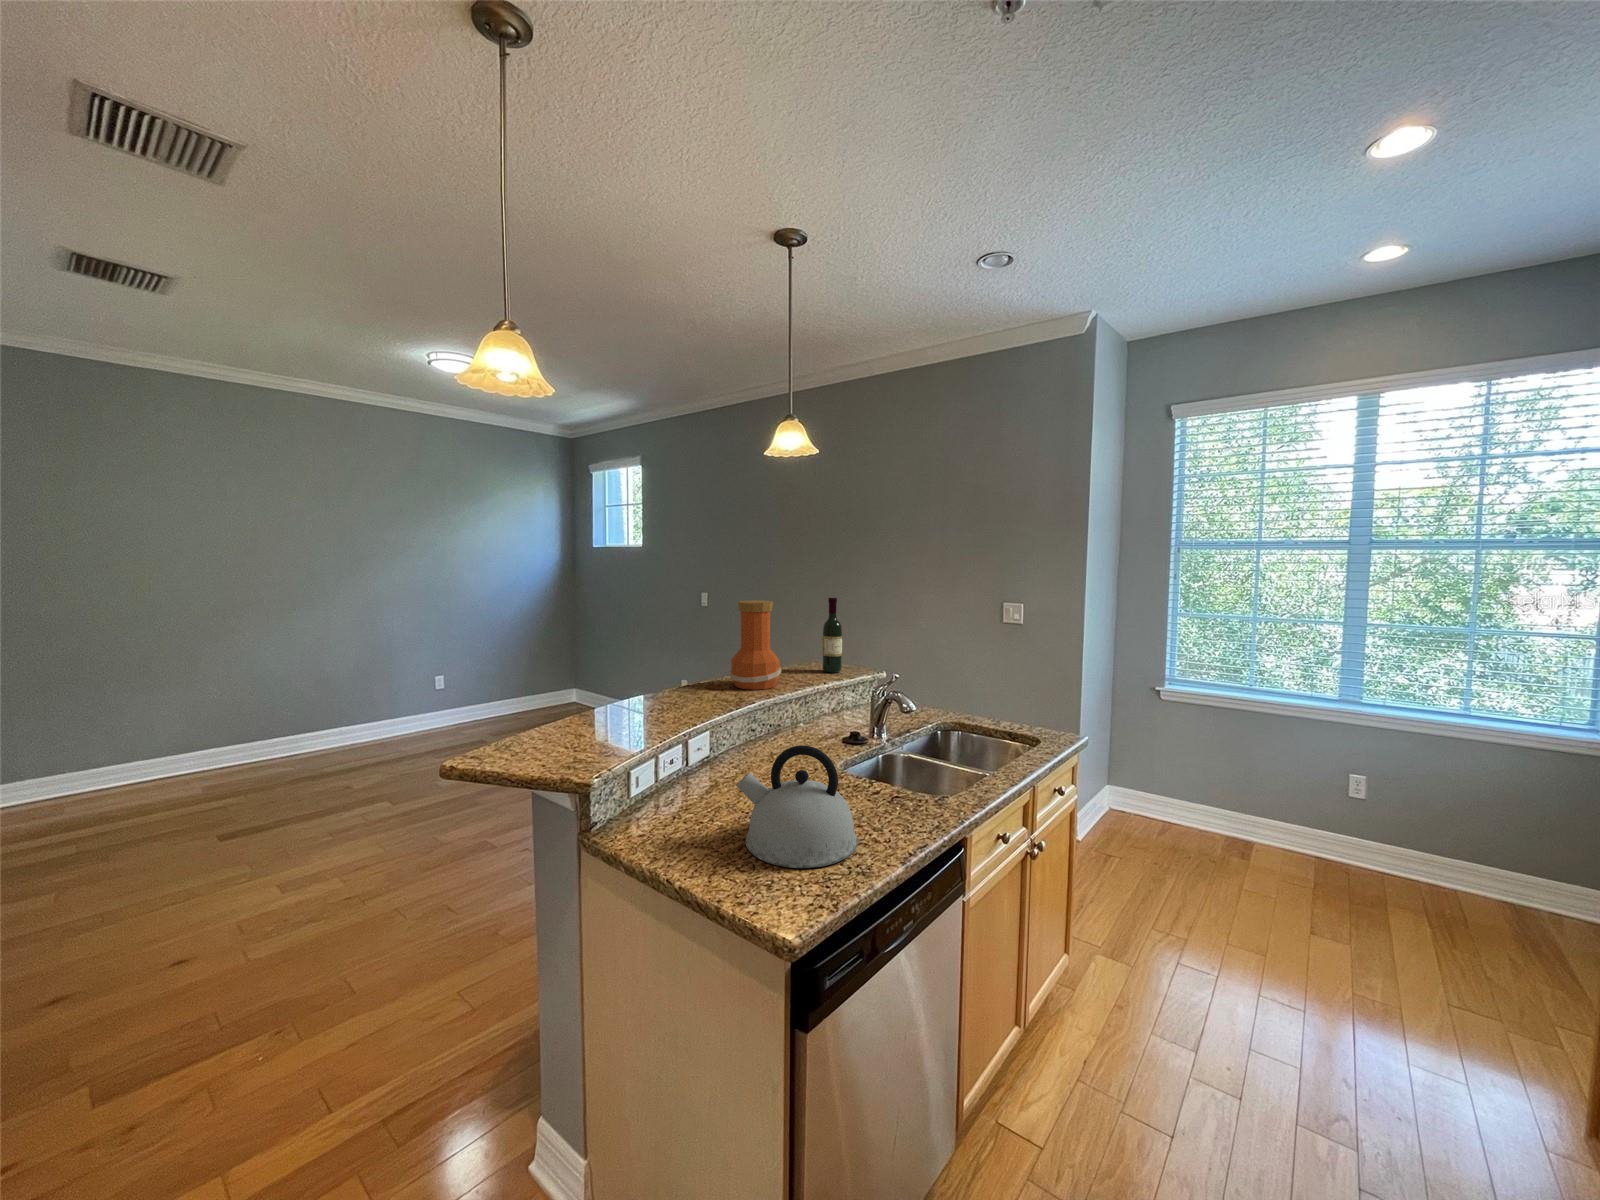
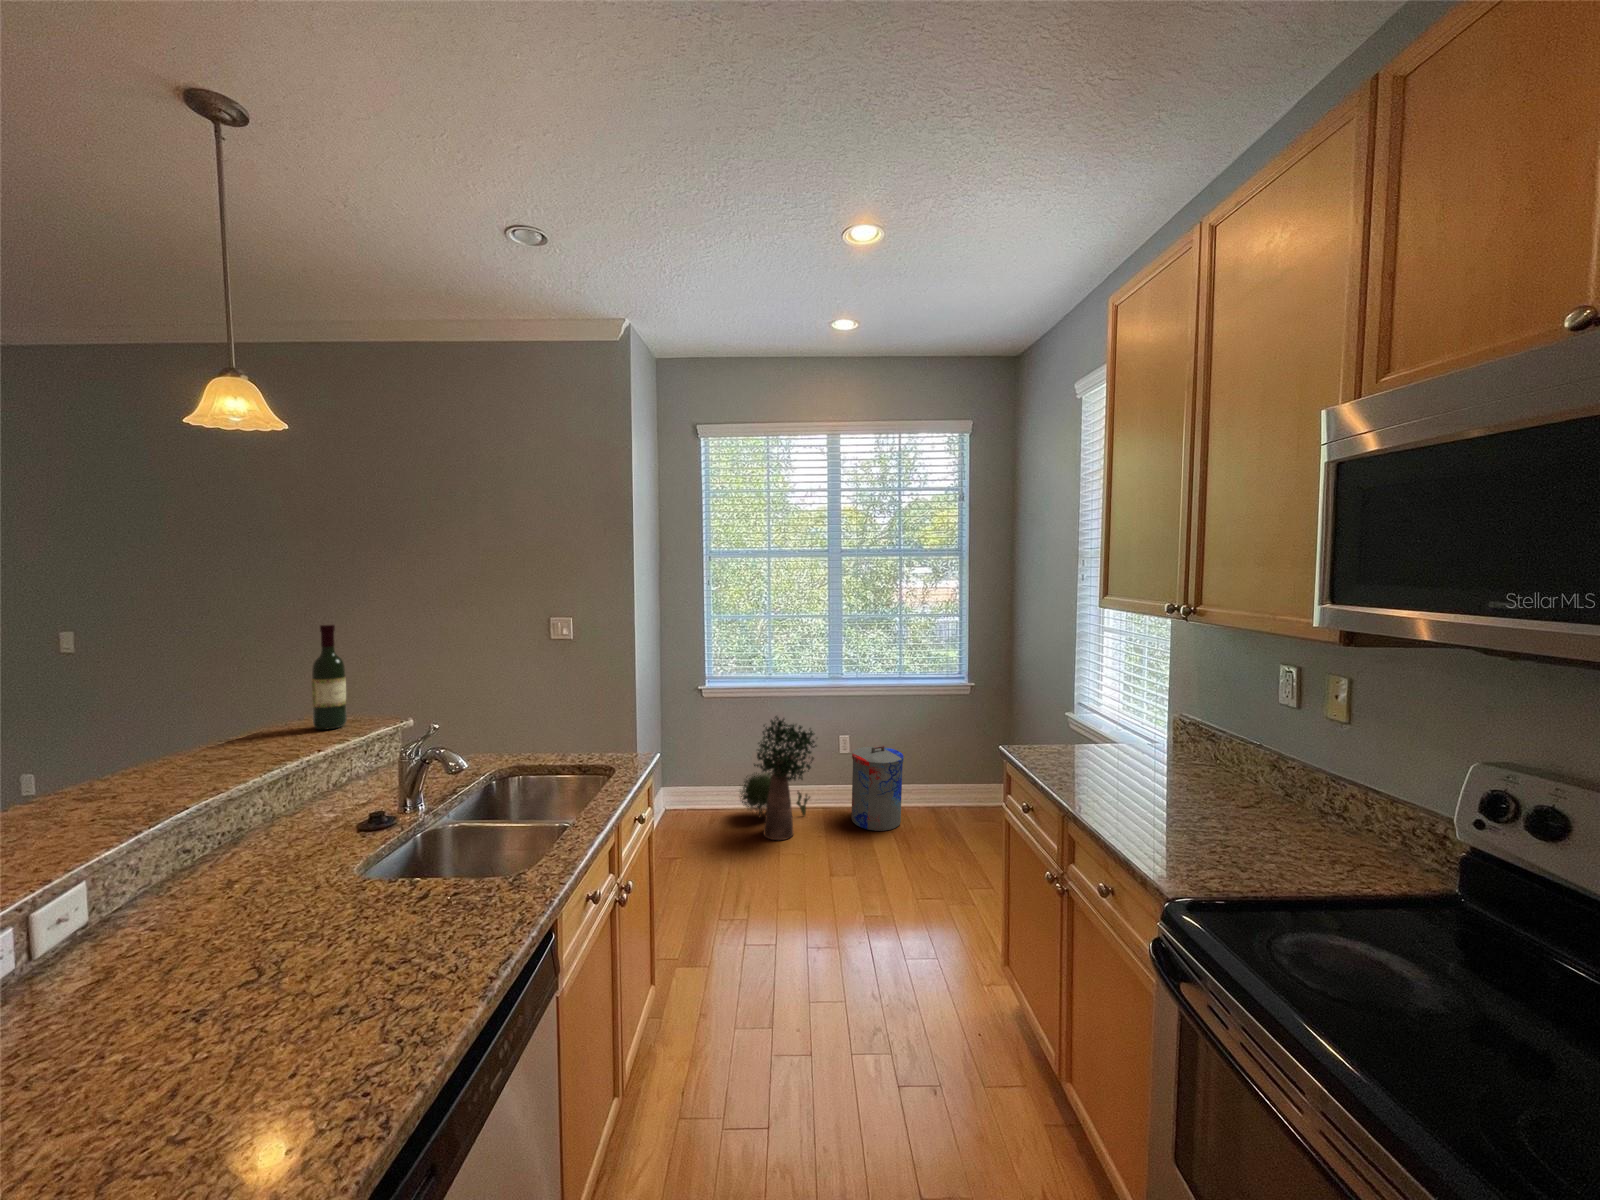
vase: present [730,600,781,690] -> none [124,638,238,784]
potted plant: none [1195,731,1310,877] -> present [740,716,817,840]
kettle: present [737,745,857,868] -> none [159,878,407,1098]
trash can: none [1364,793,1465,912] -> present [851,745,904,831]

